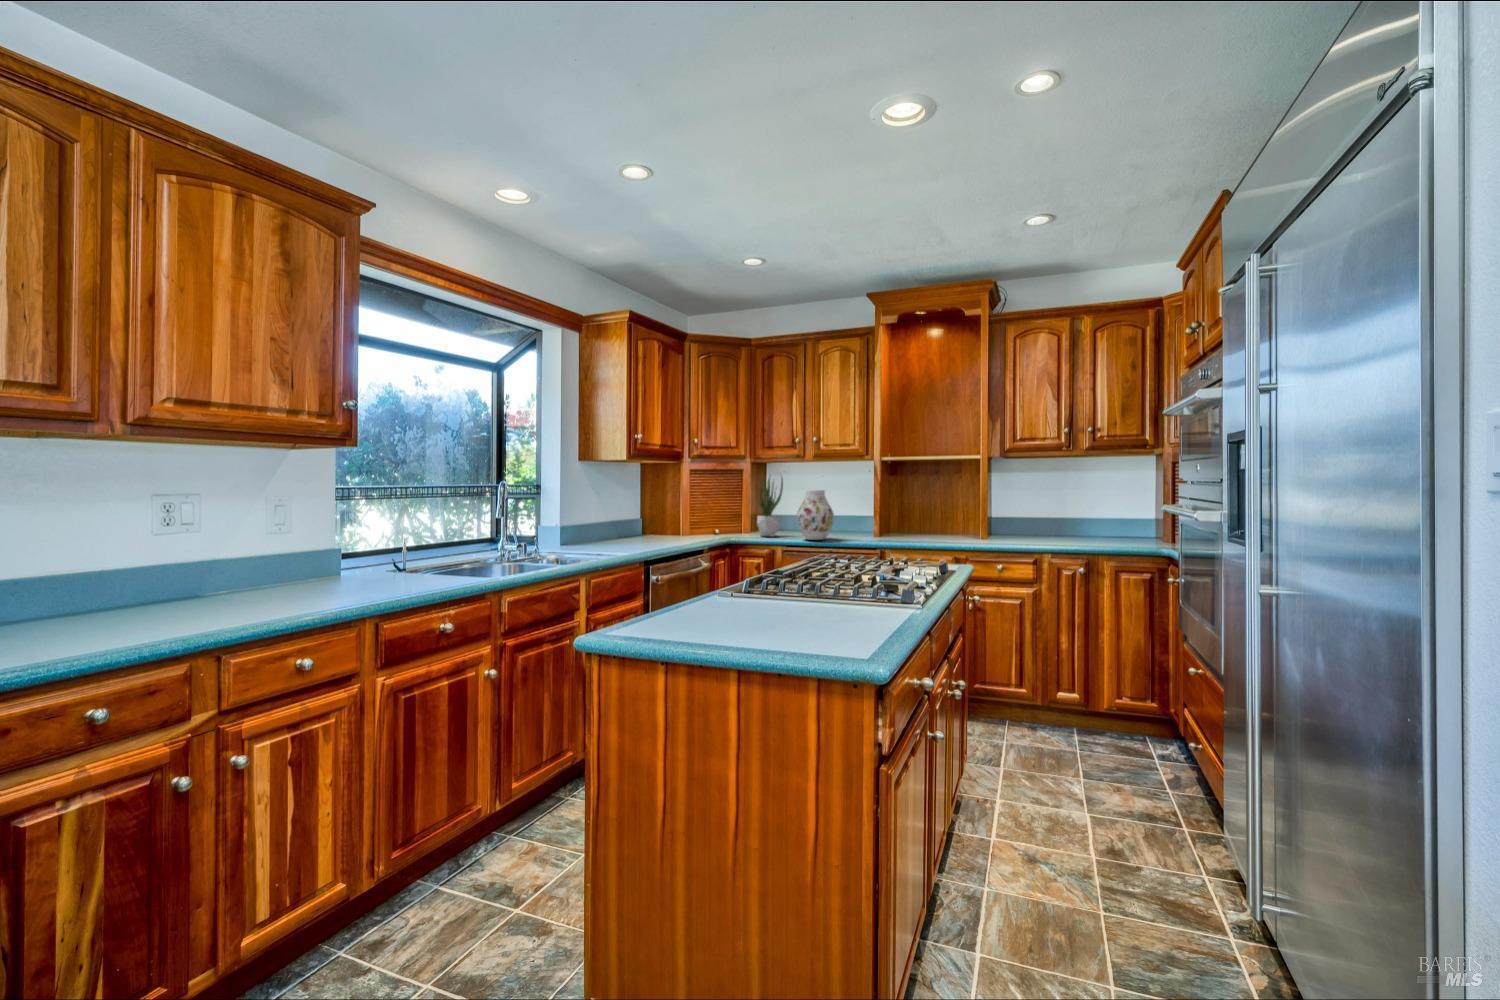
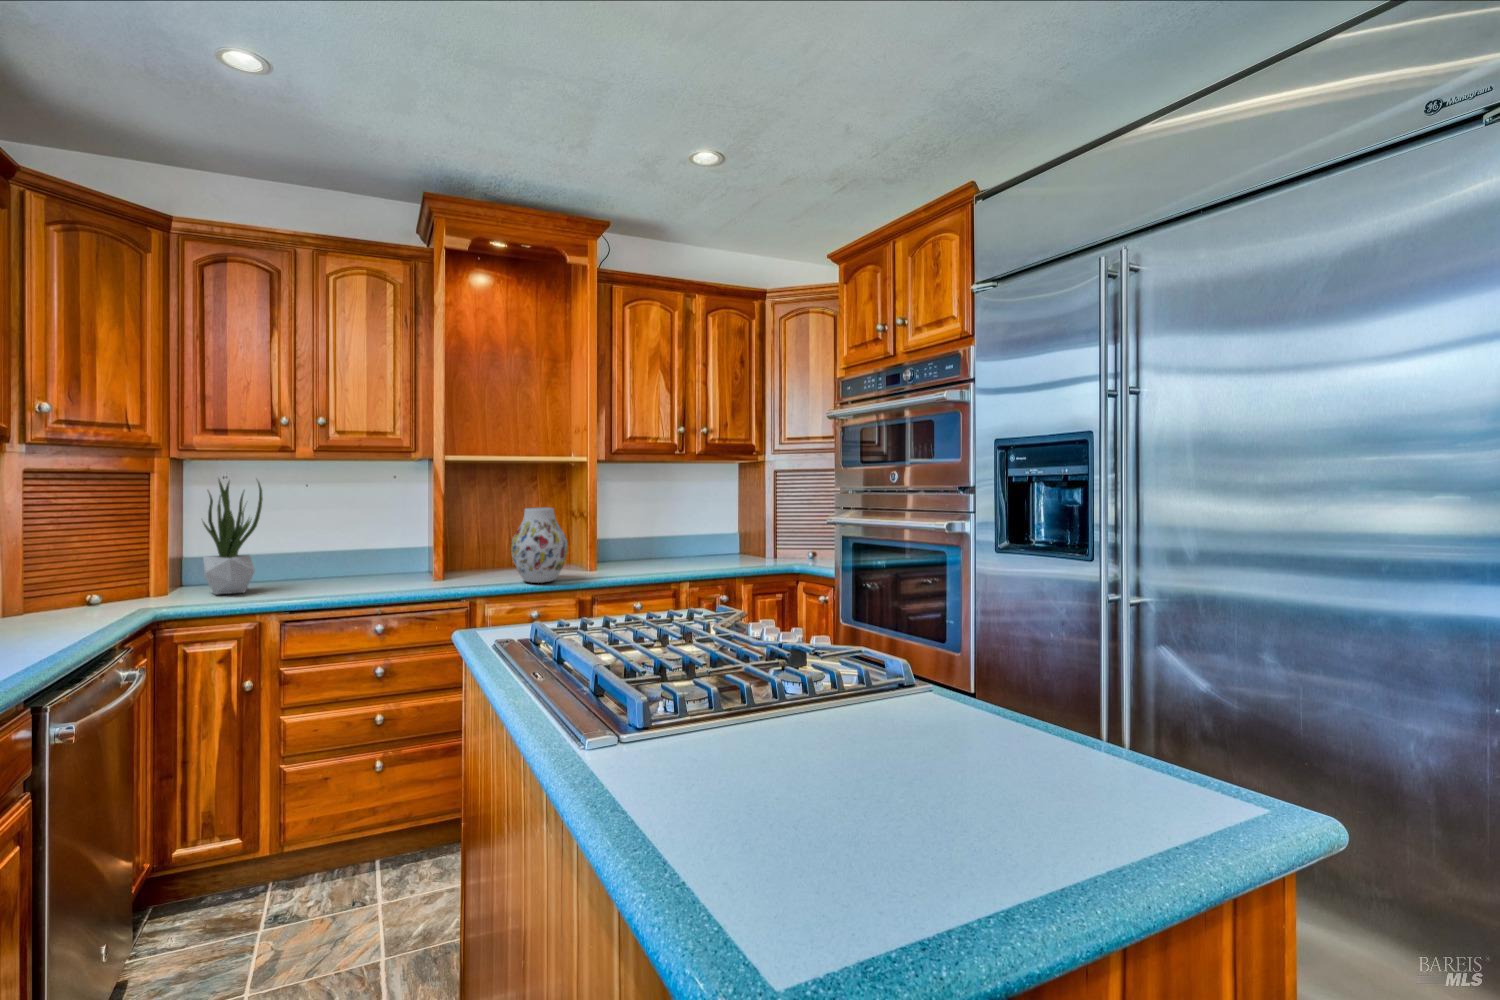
vase: present [797,490,834,540] -> present [511,507,568,583]

